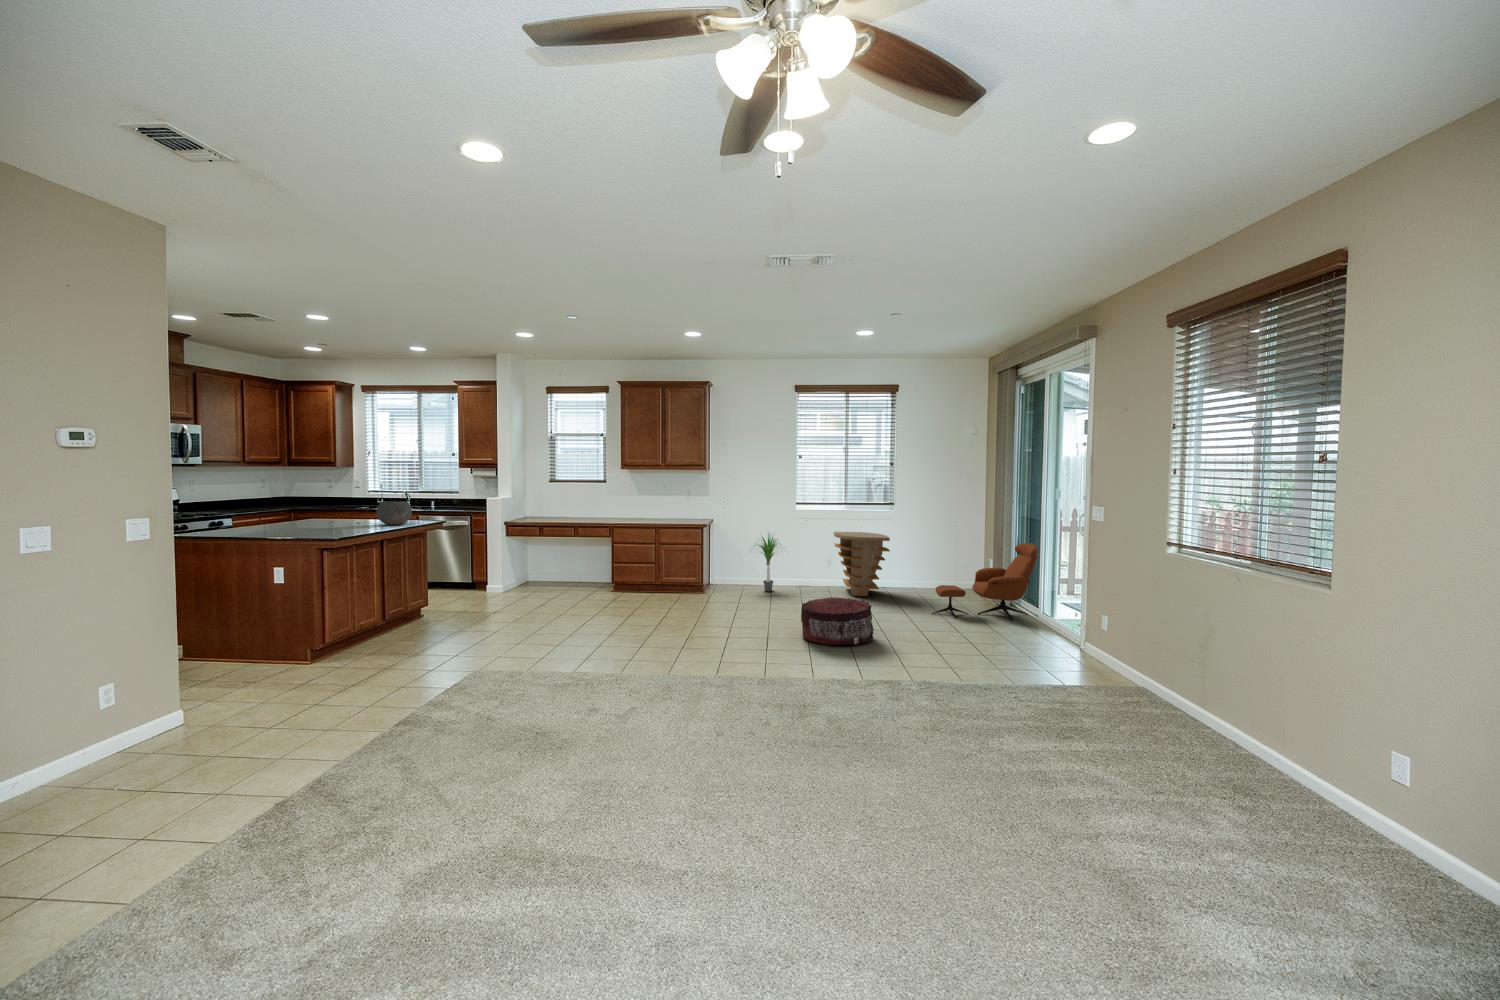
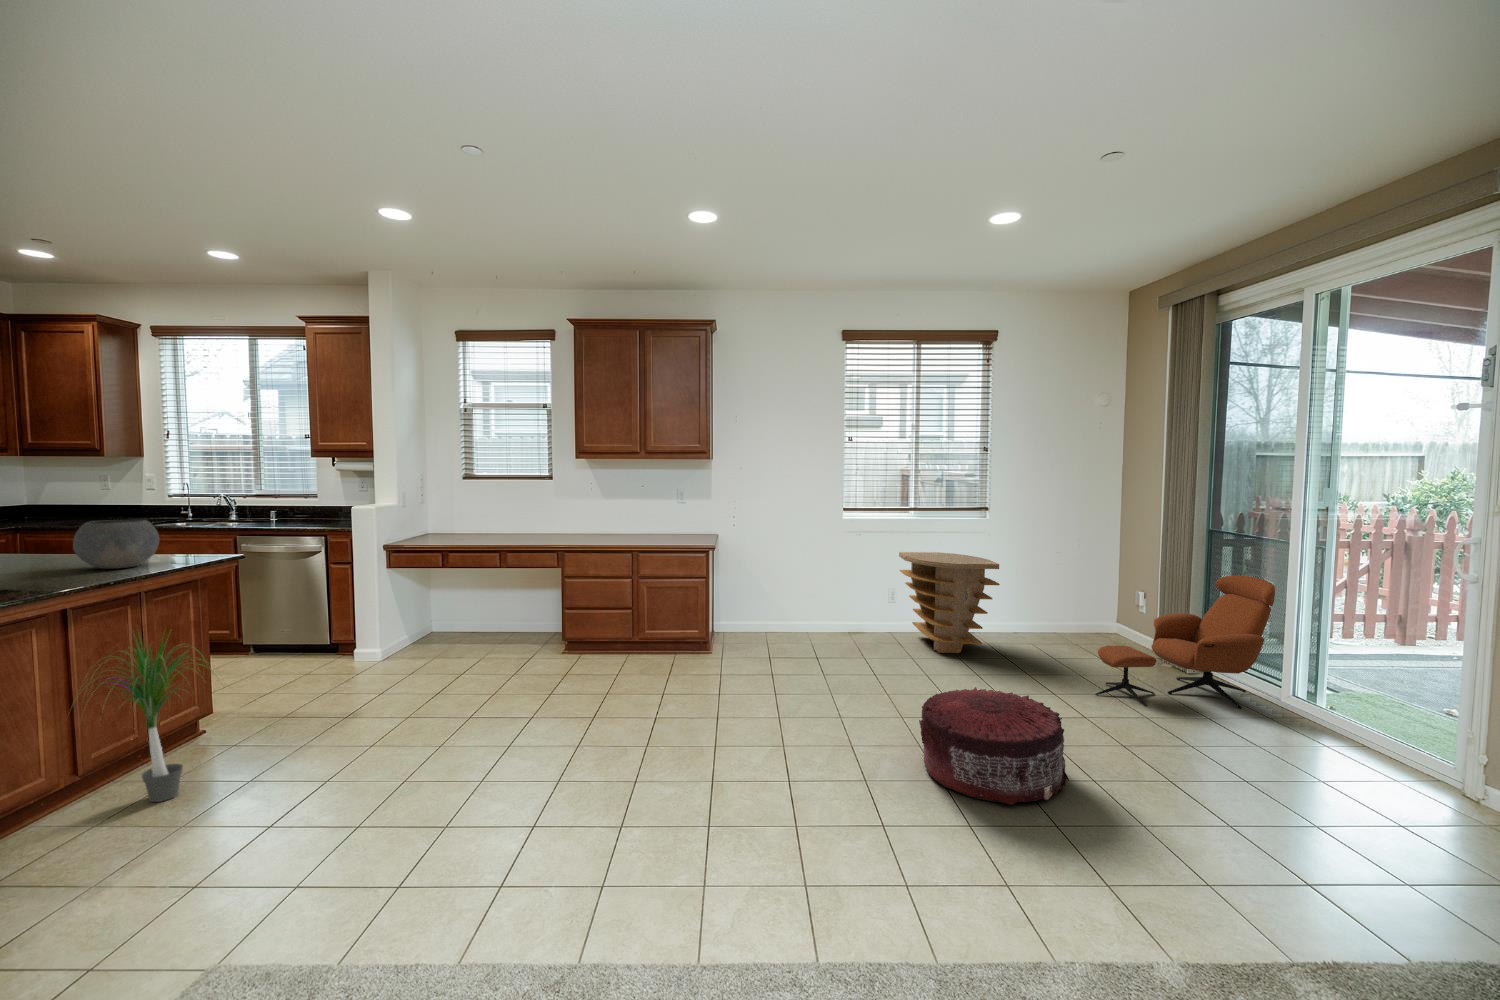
potted plant: present [758,534,777,591] -> present [94,635,211,802]

